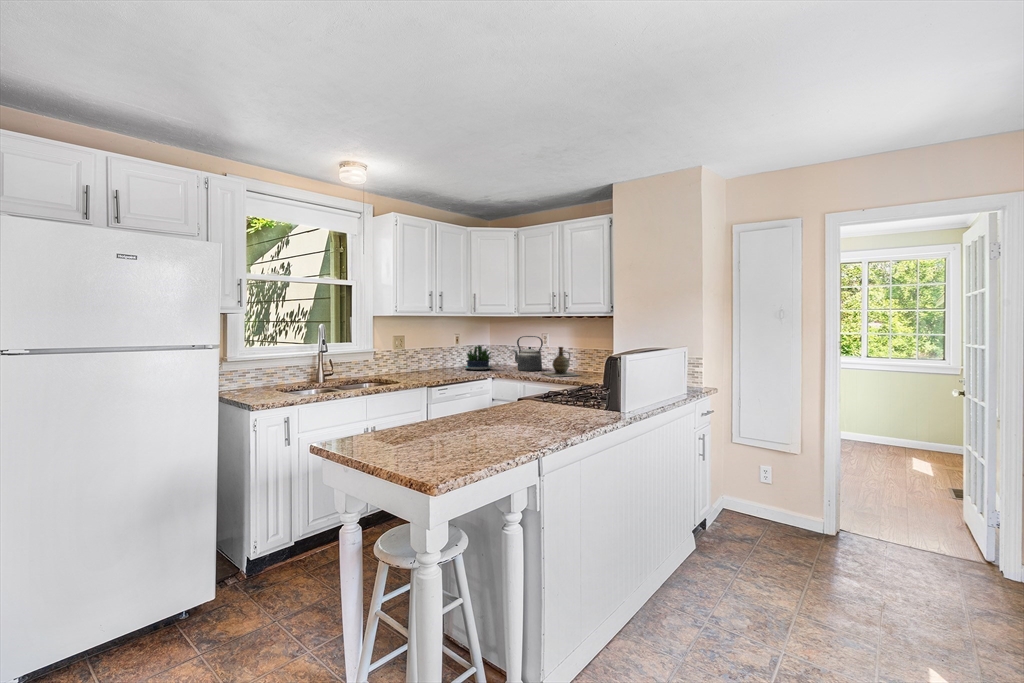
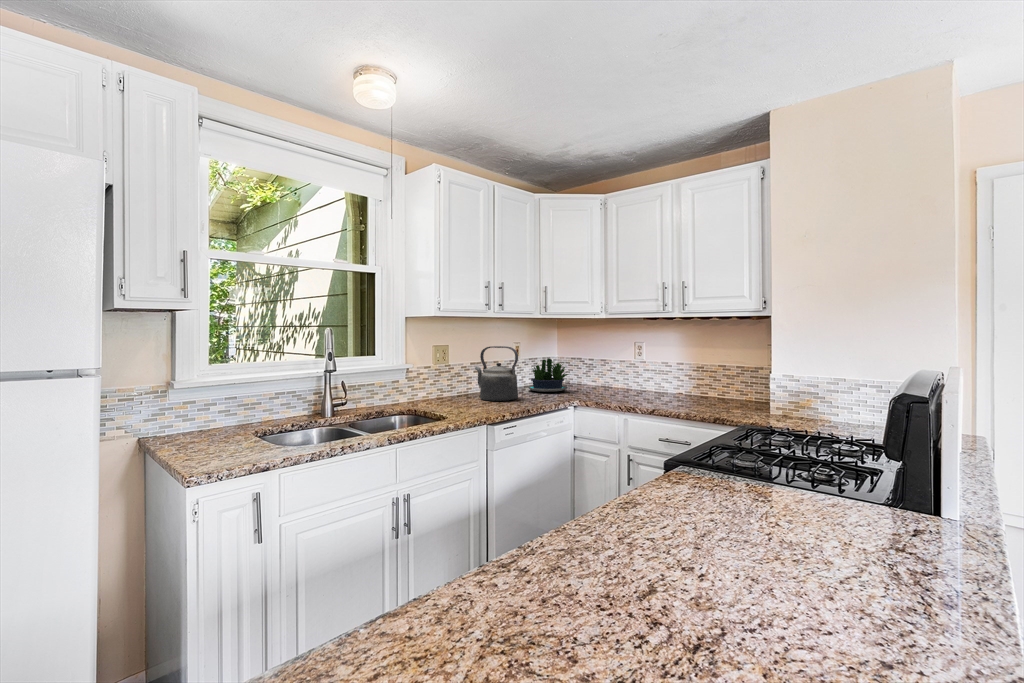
kettle: present [513,336,543,371] -> present [475,346,518,401]
ceramic jug: present [542,347,577,377] -> none [639,361,702,405]

